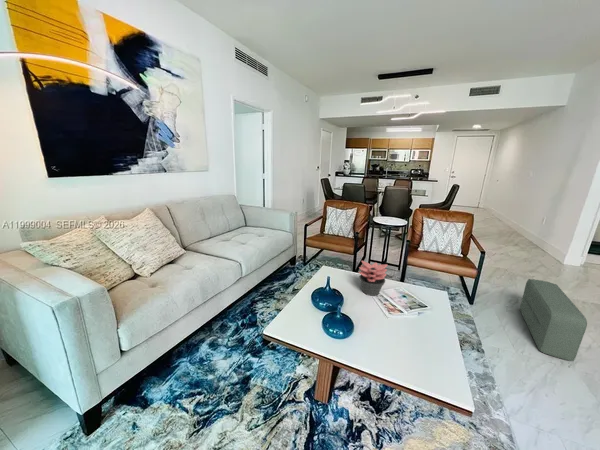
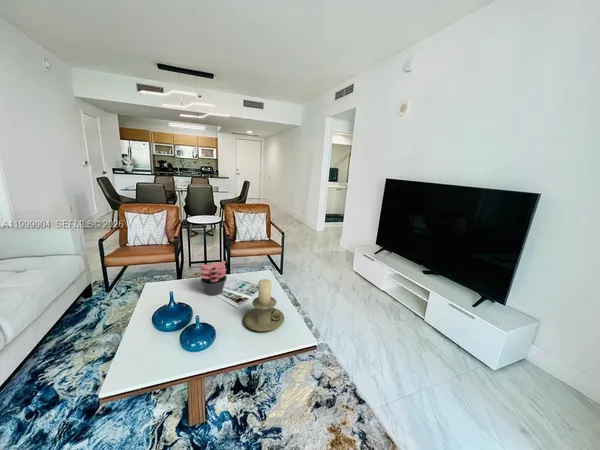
pouf: present [520,279,587,361] -> none [307,244,342,290]
candle holder: none [383,294,434,357] -> present [243,279,284,331]

